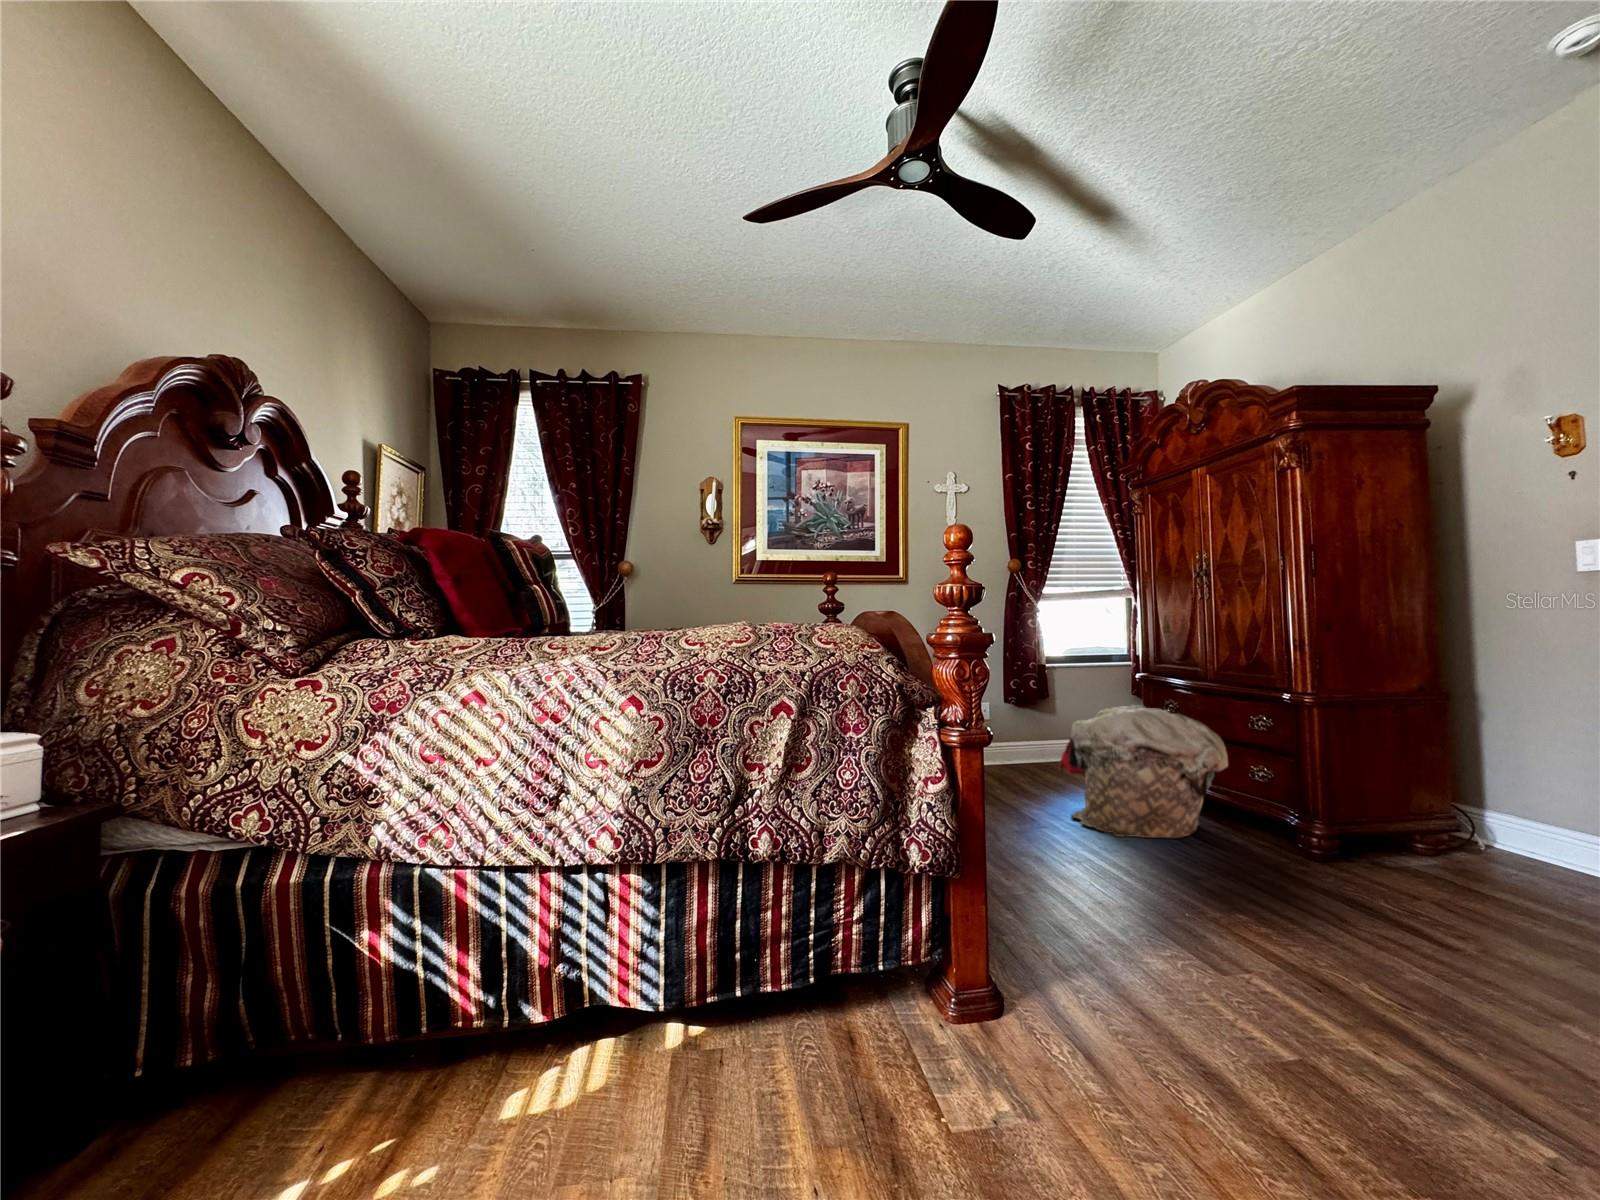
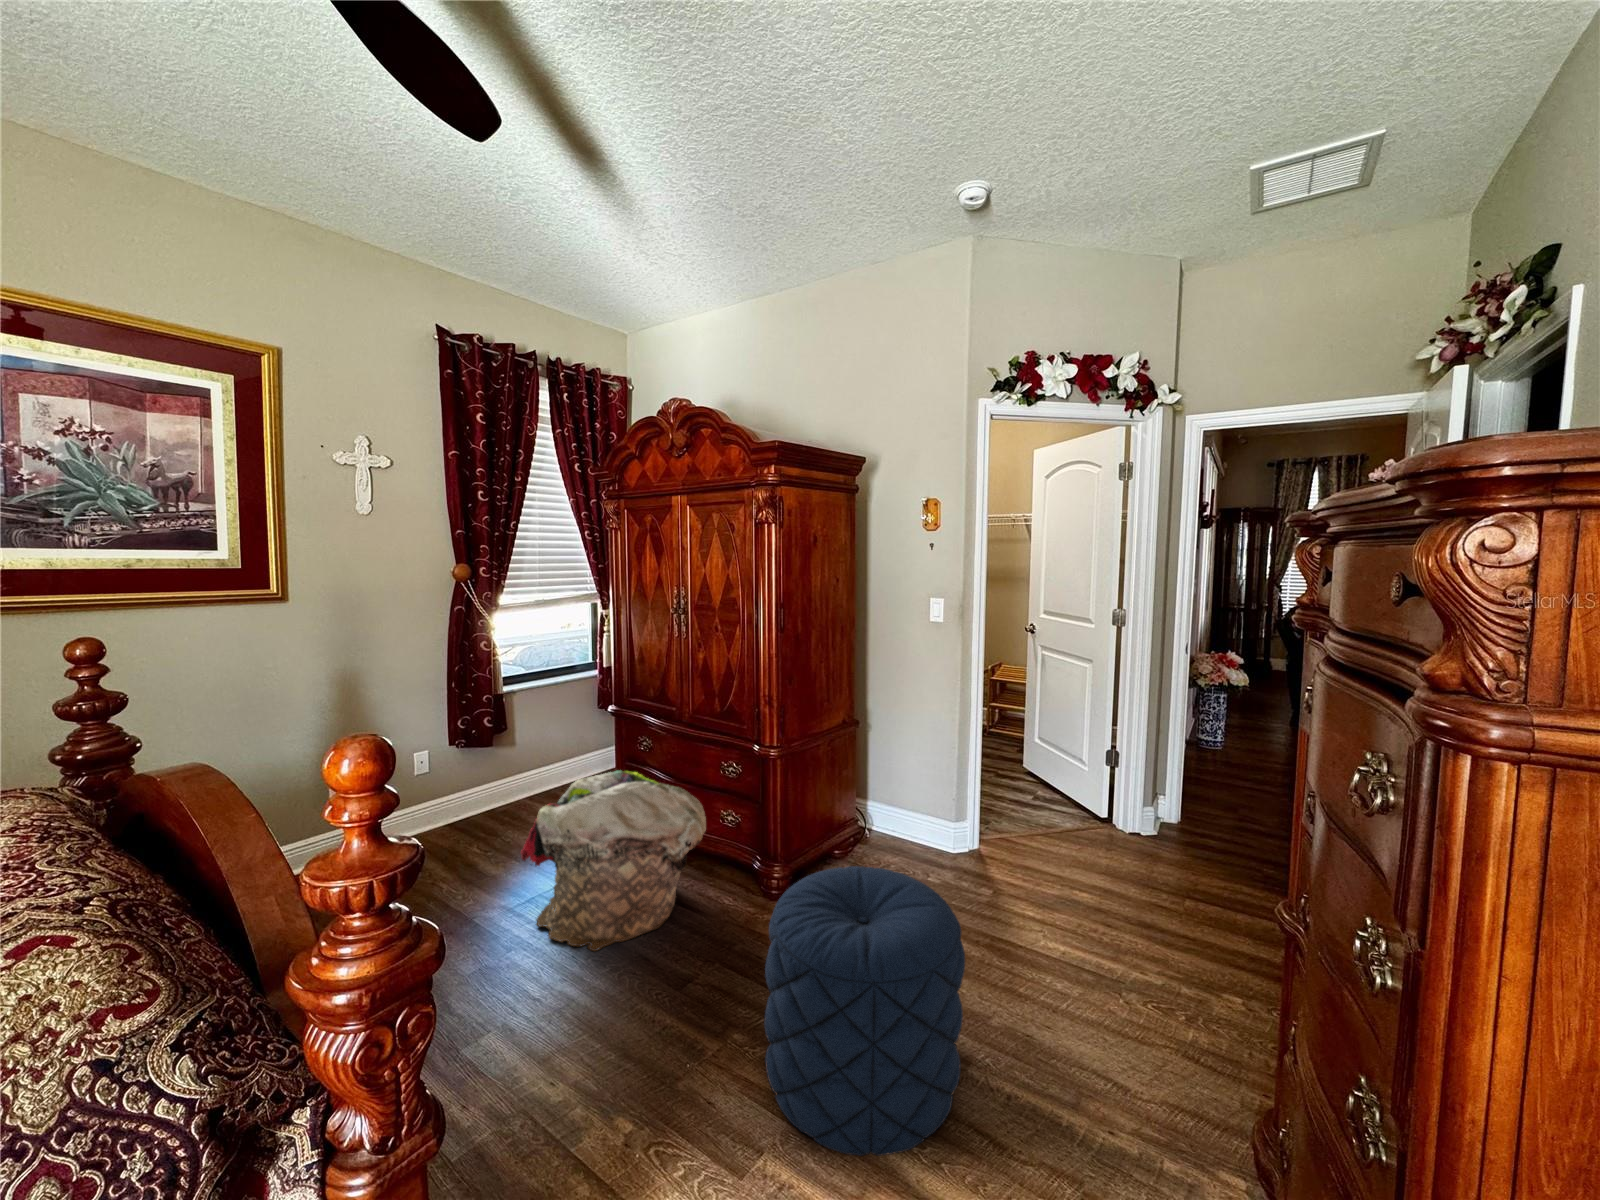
pouf: none [1260,760,1501,986] -> present [764,866,965,1156]

